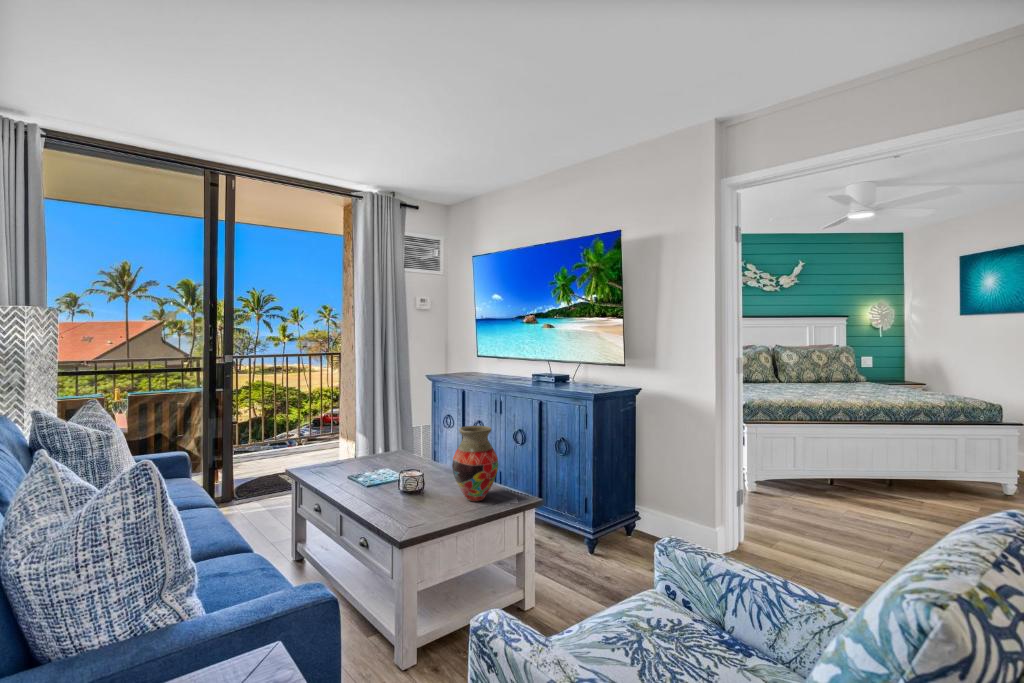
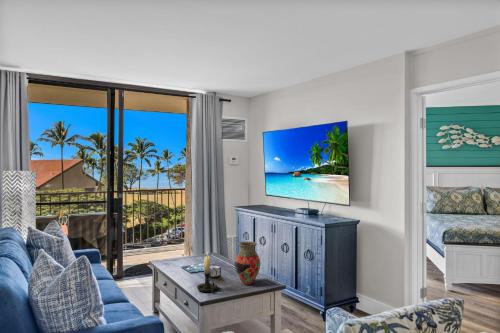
candle holder: none [386,444,425,520] -> present [197,252,218,293]

